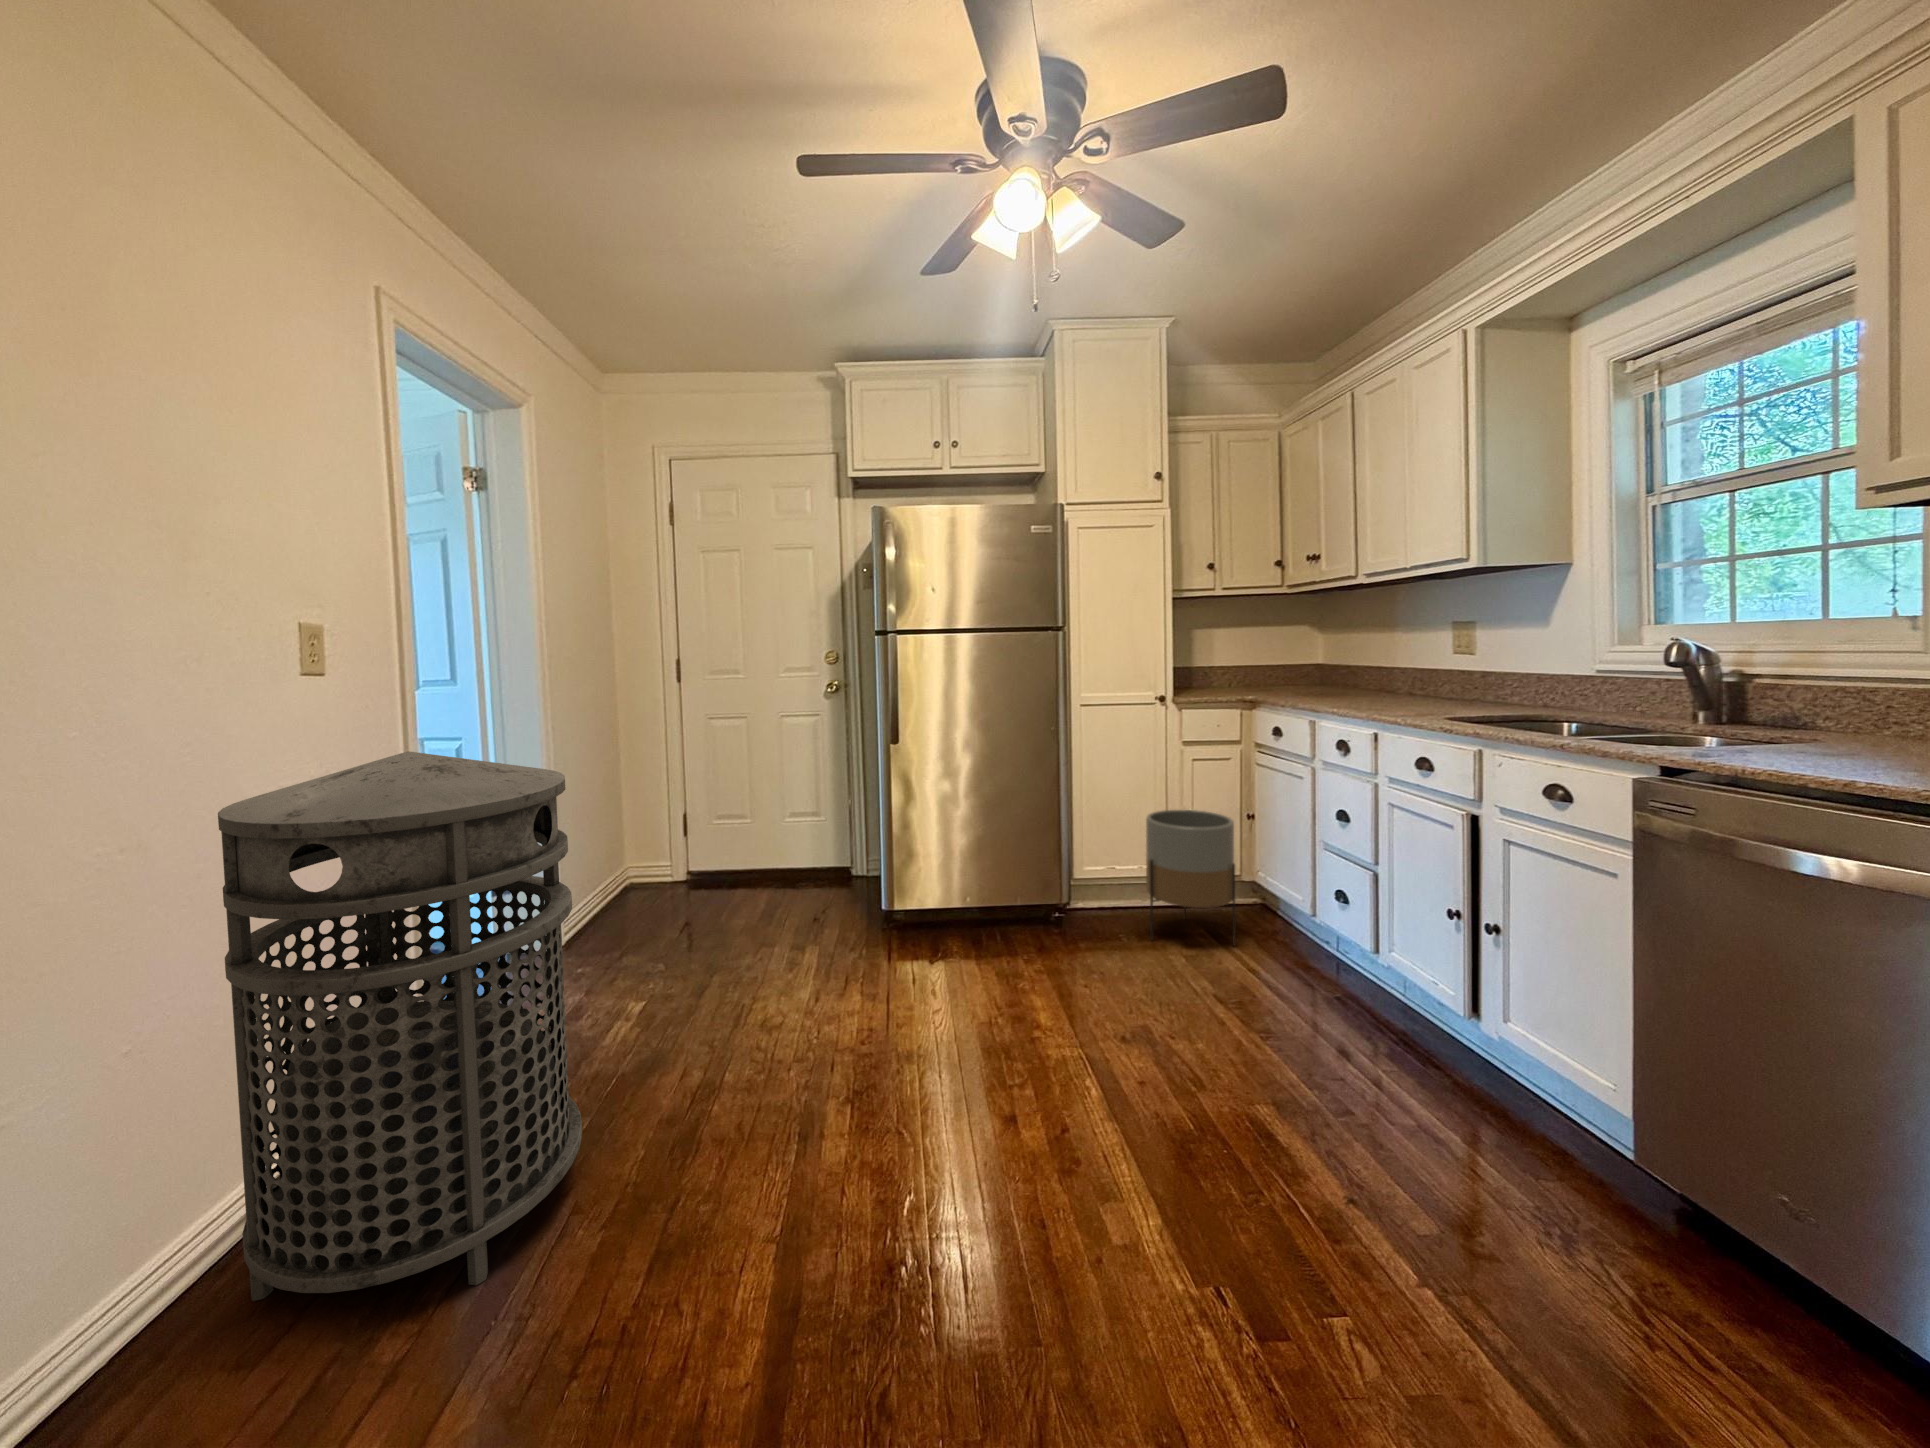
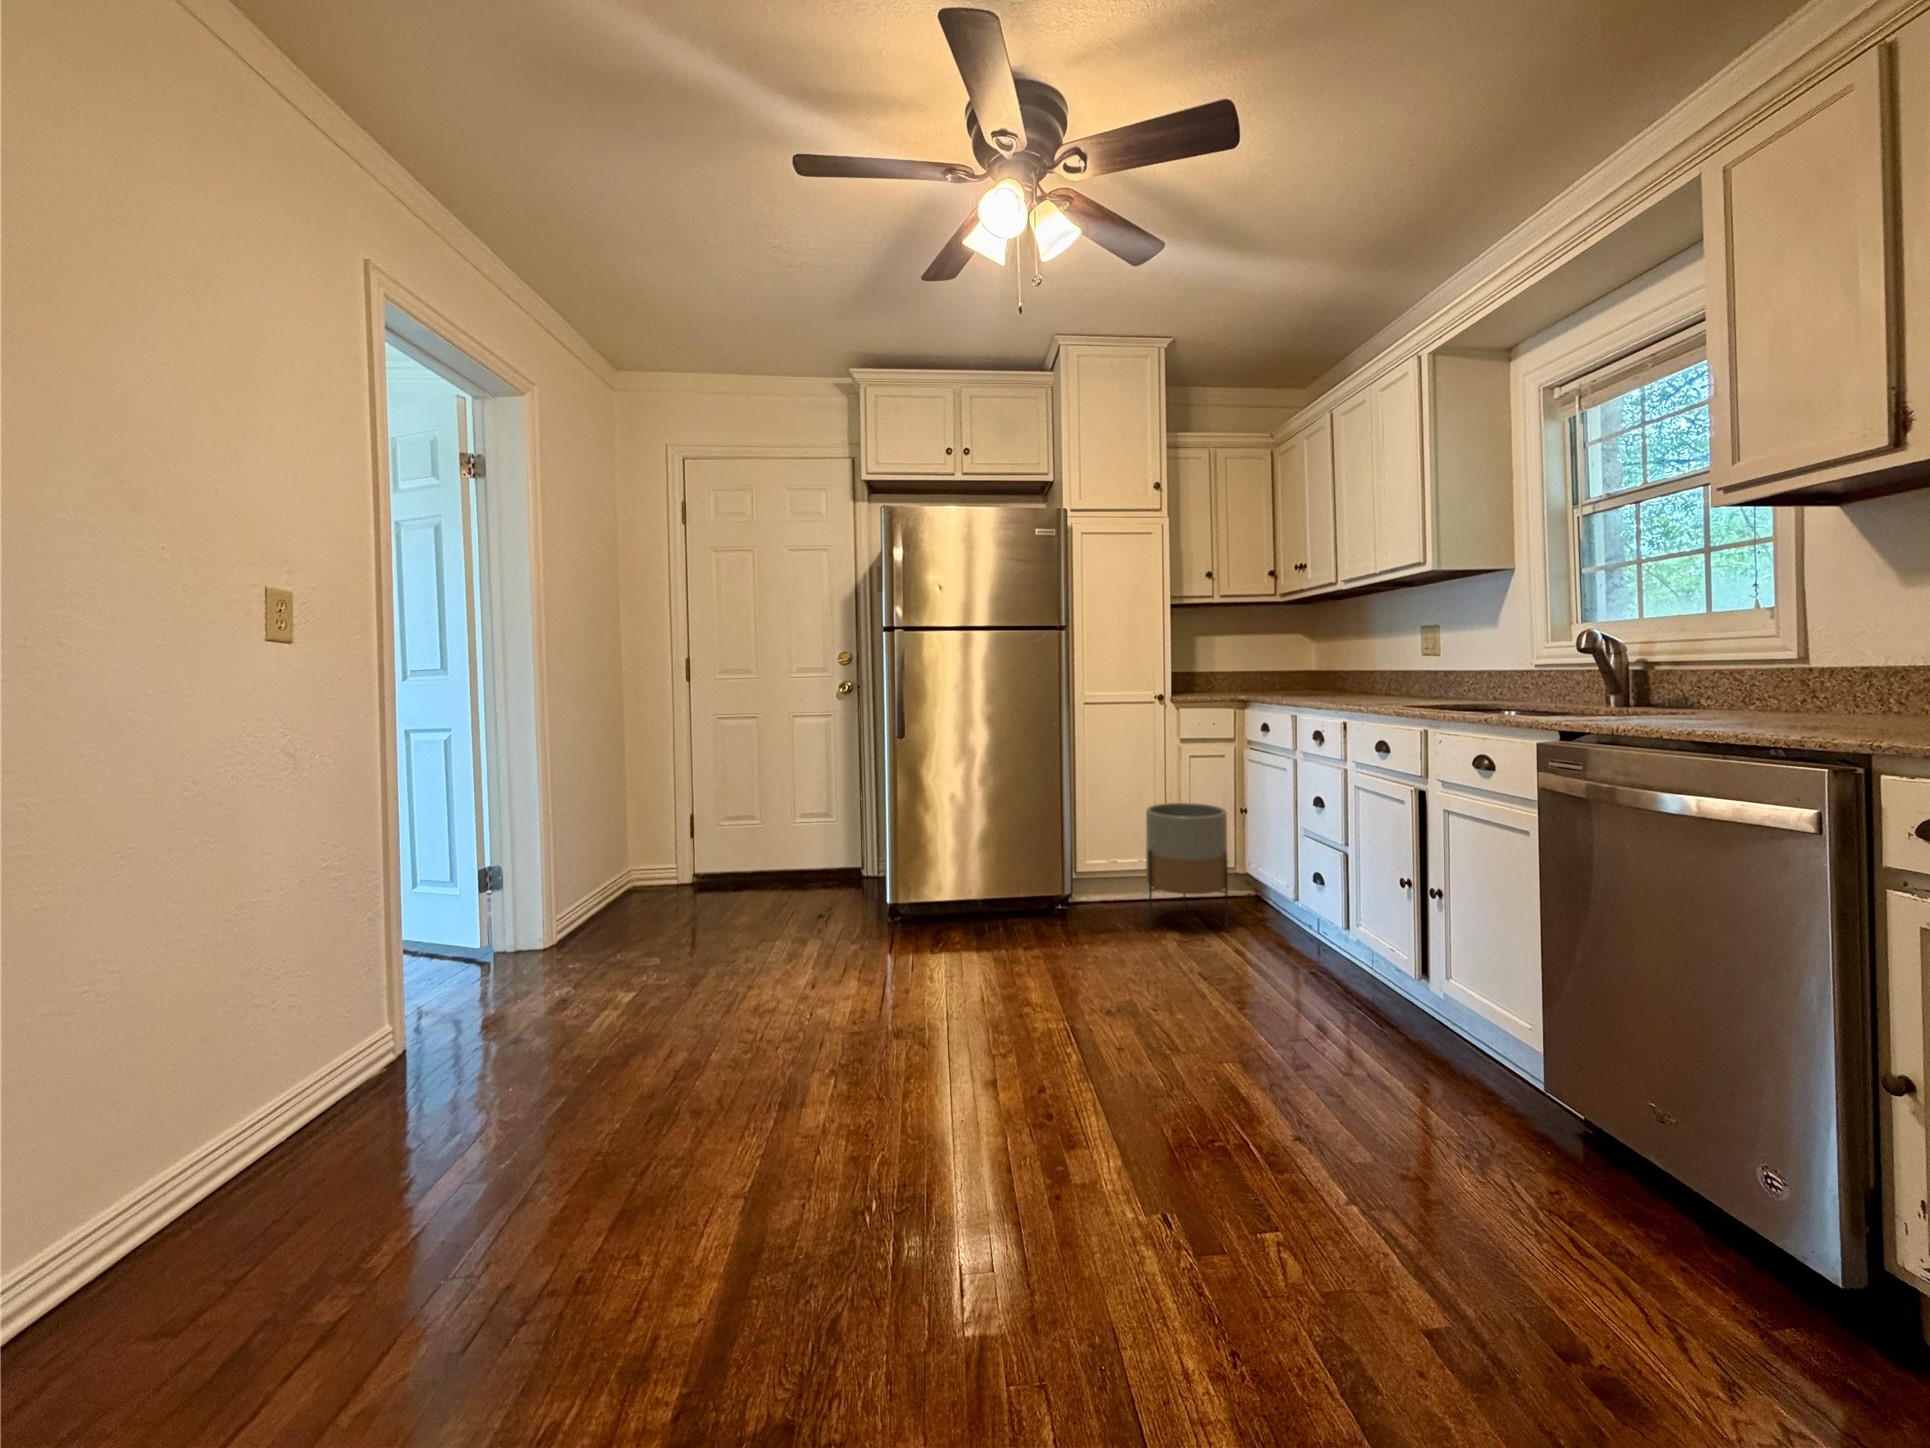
trash can: present [218,751,582,1301] -> none [153,715,550,1287]

